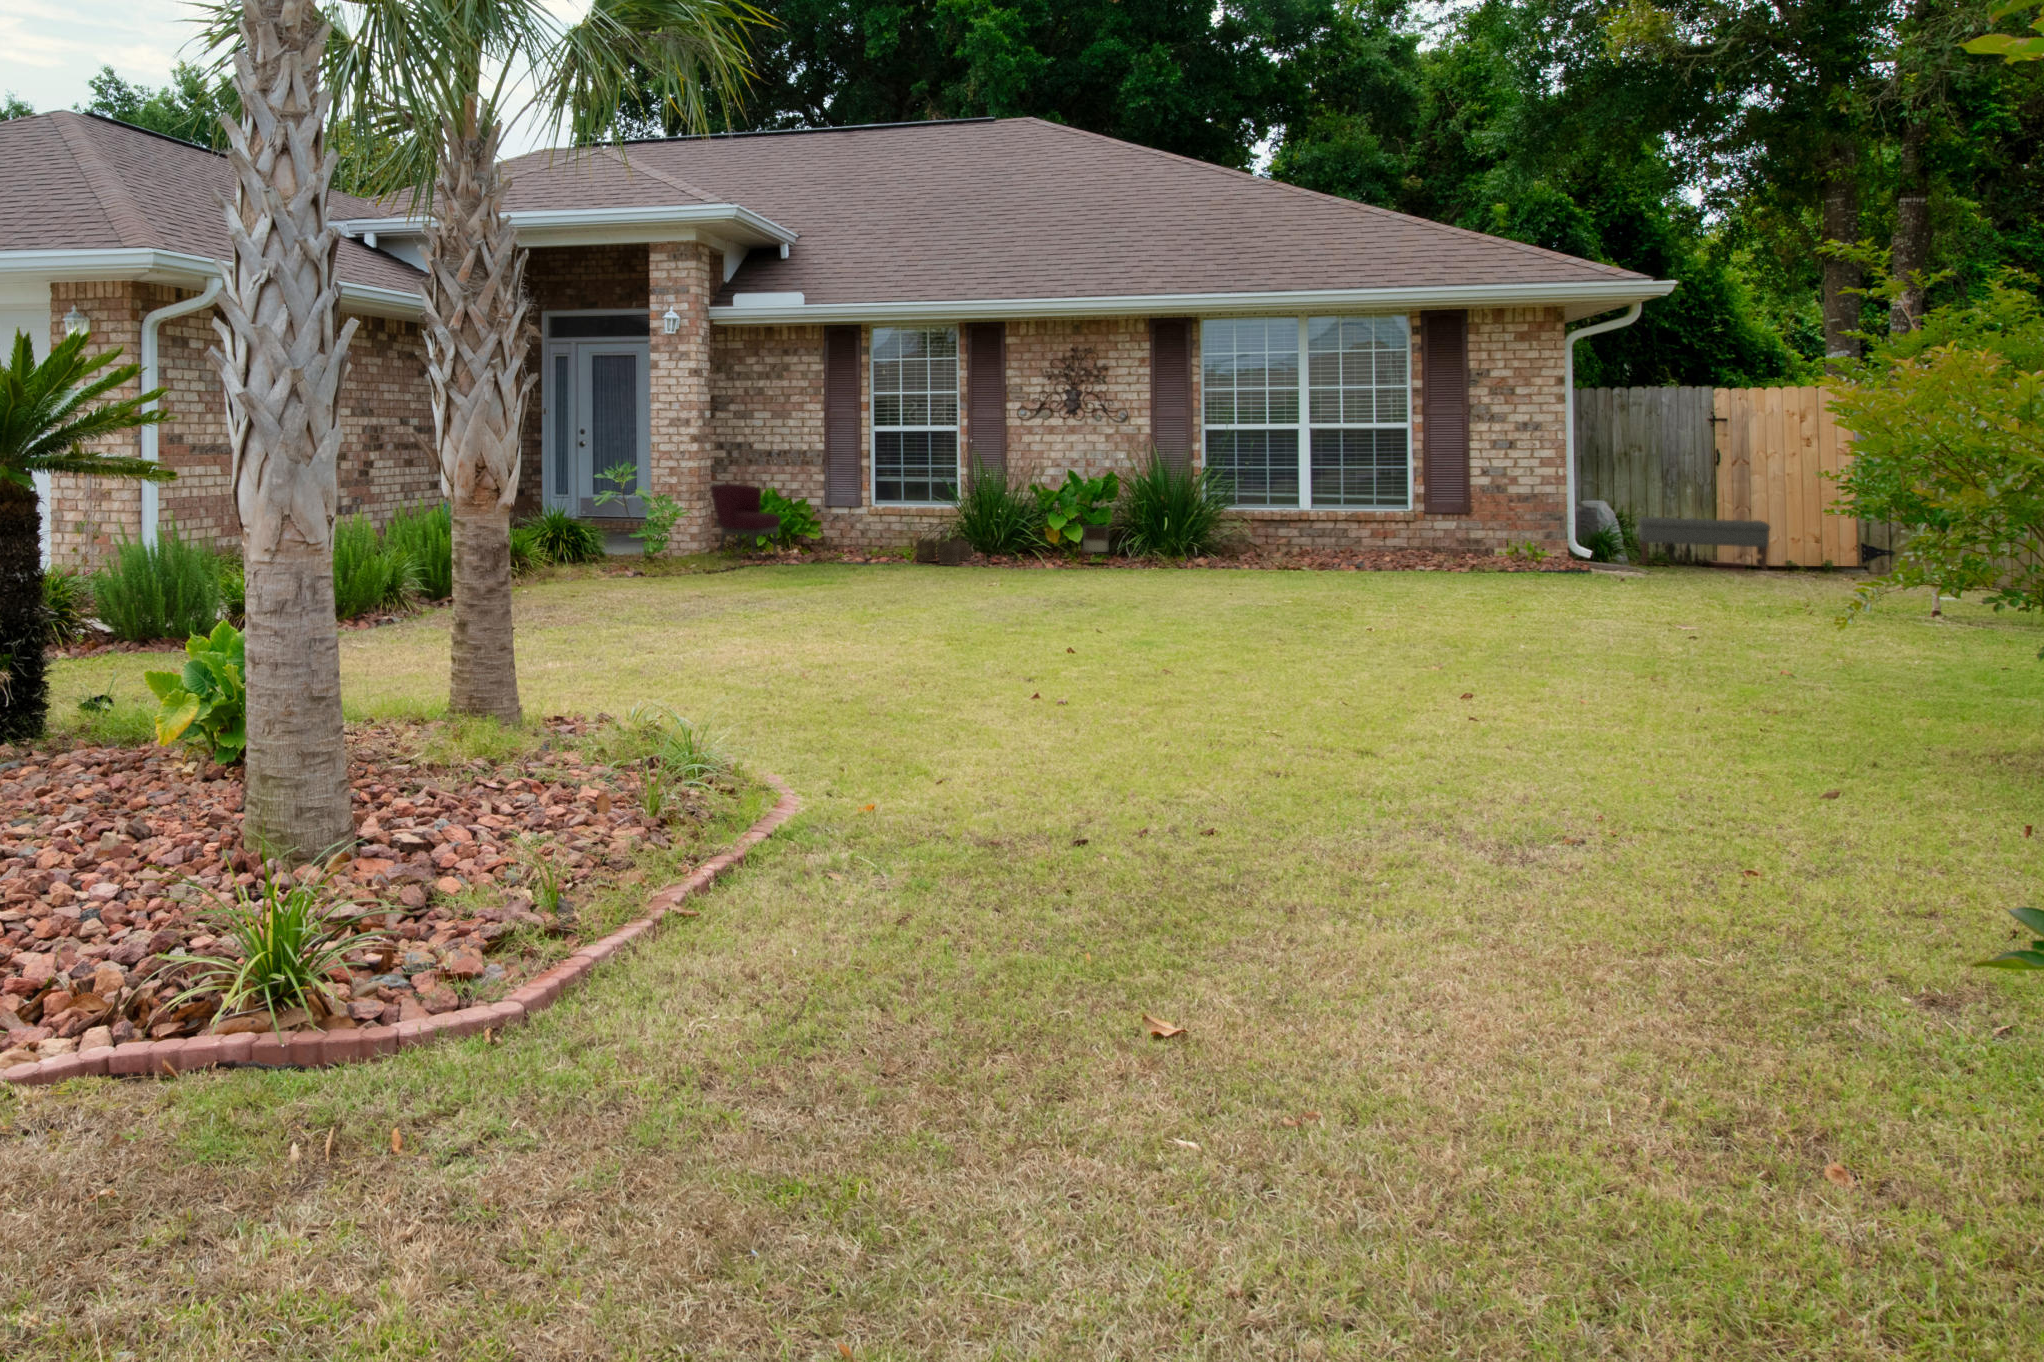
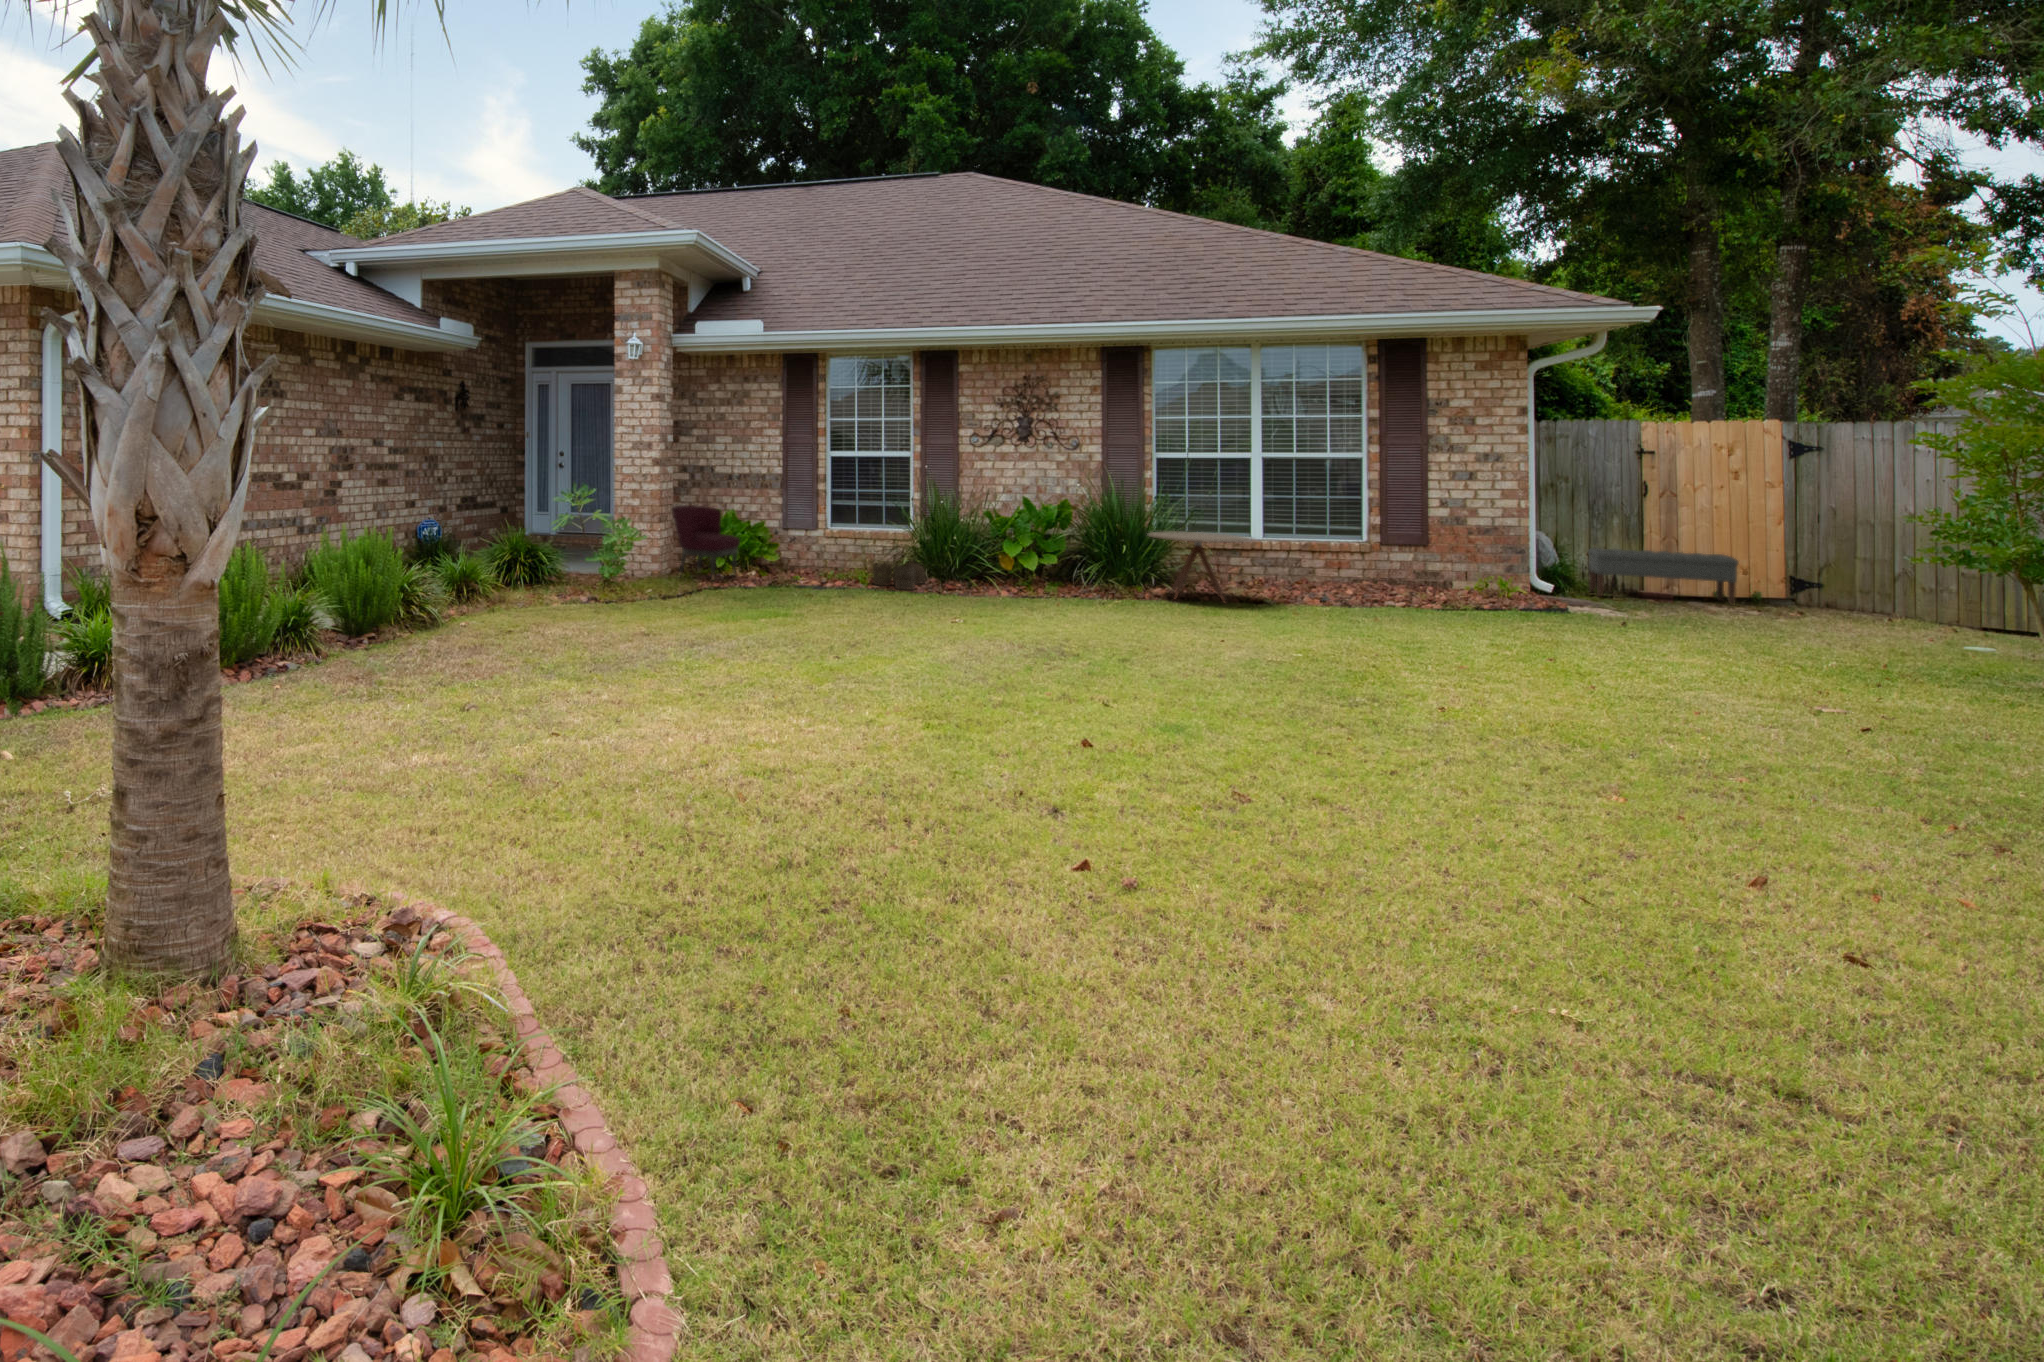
round table: none [1191,504,1290,573] -> present [1148,532,1250,603]
planter: present [1082,526,1109,562] -> none [1037,551,1064,591]

